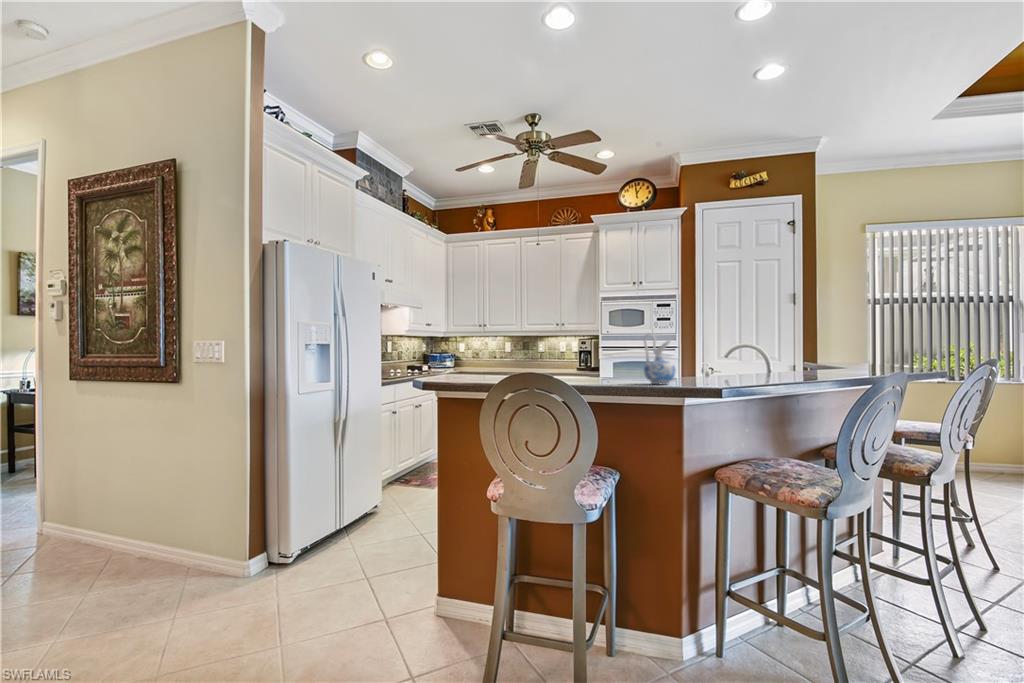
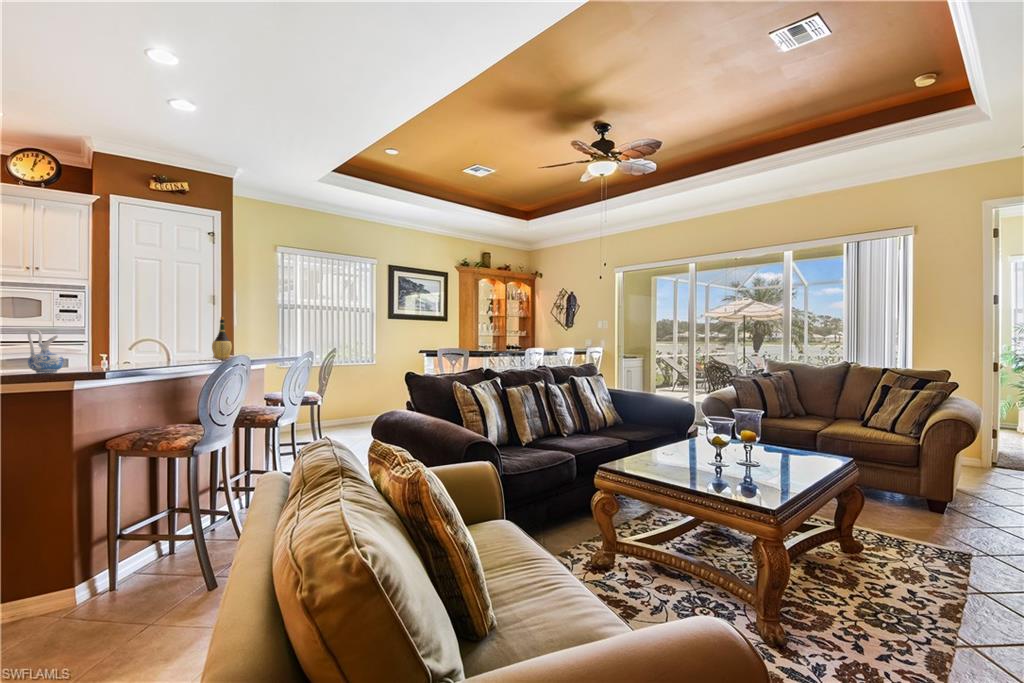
wine bottle: none [814,315,841,371] -> present [212,317,232,360]

